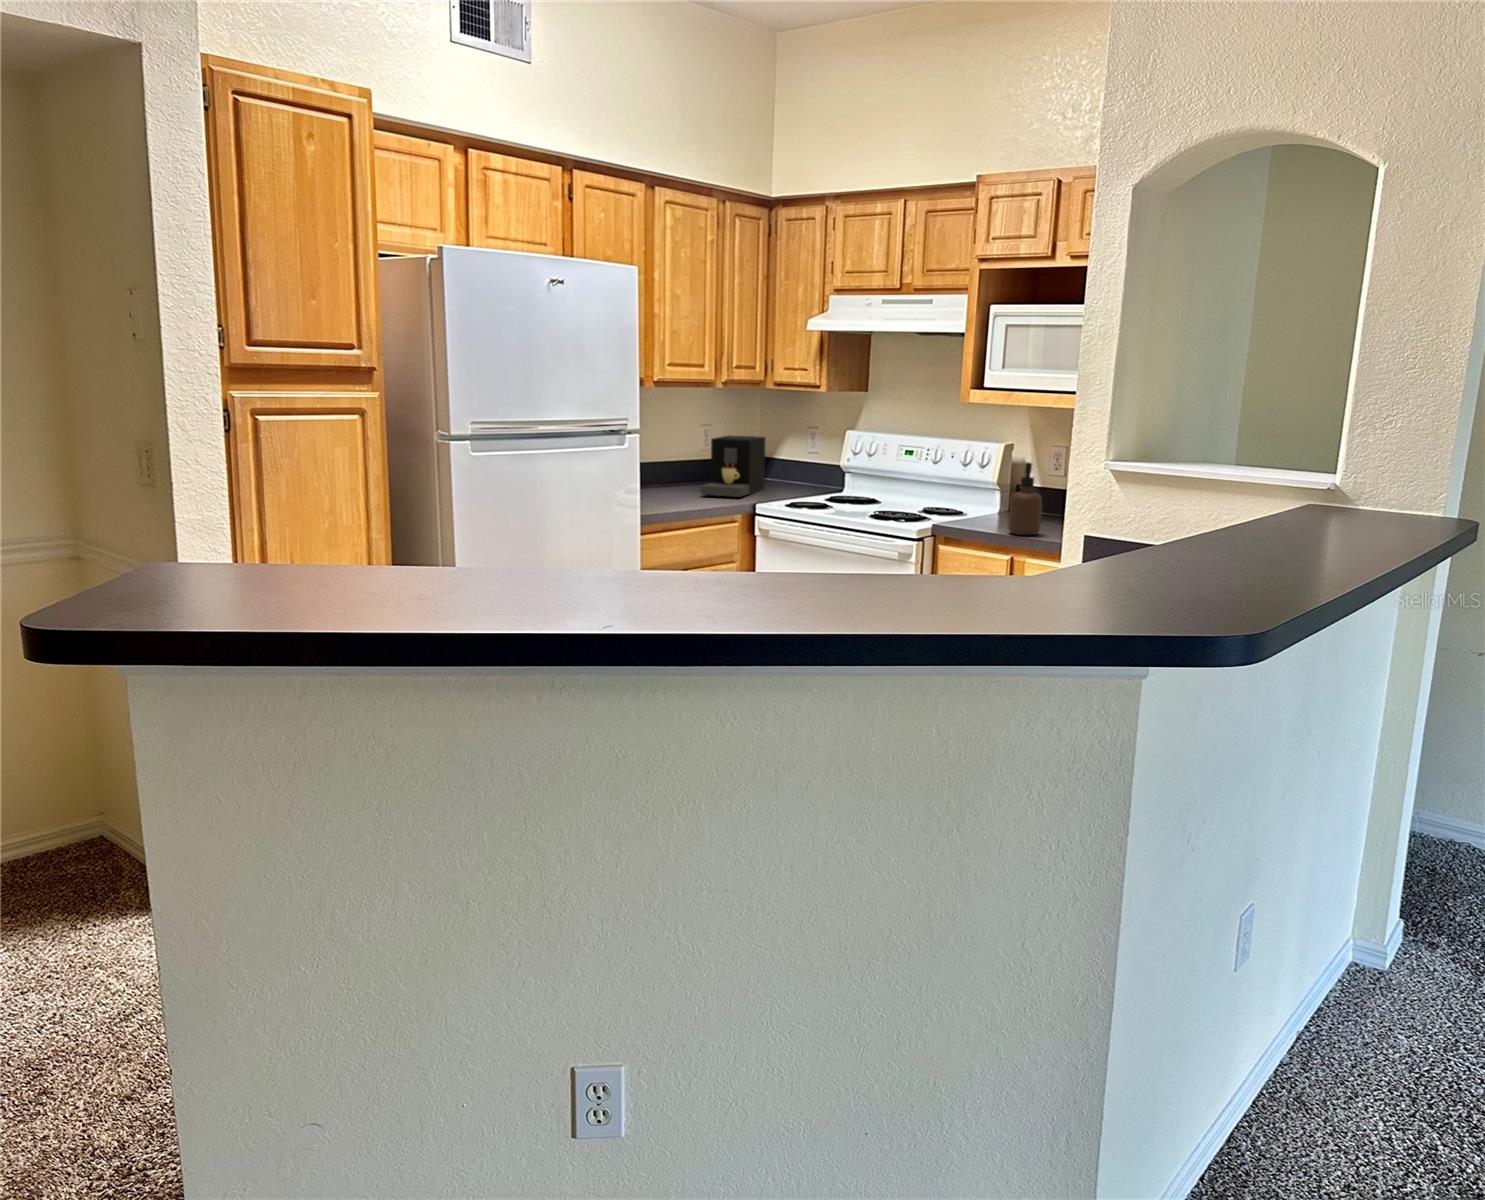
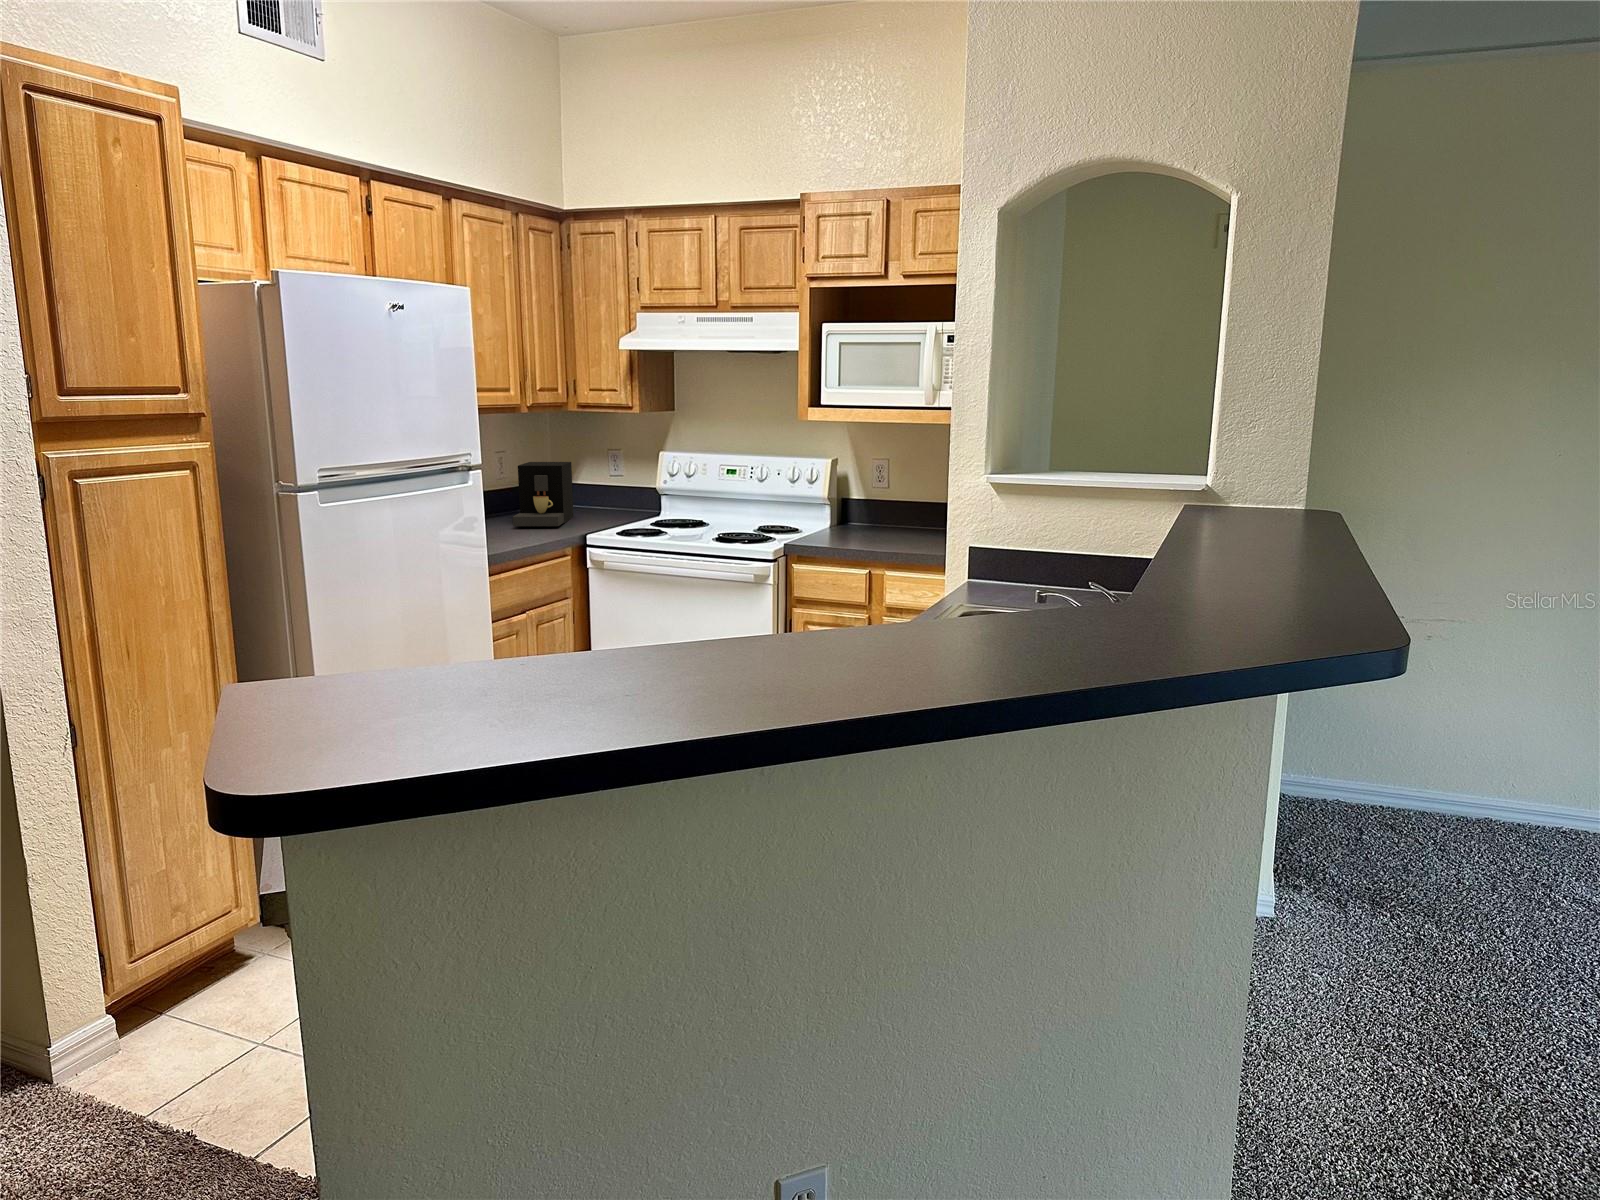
soap dispenser: present [1009,462,1042,535] -> none [858,476,888,547]

